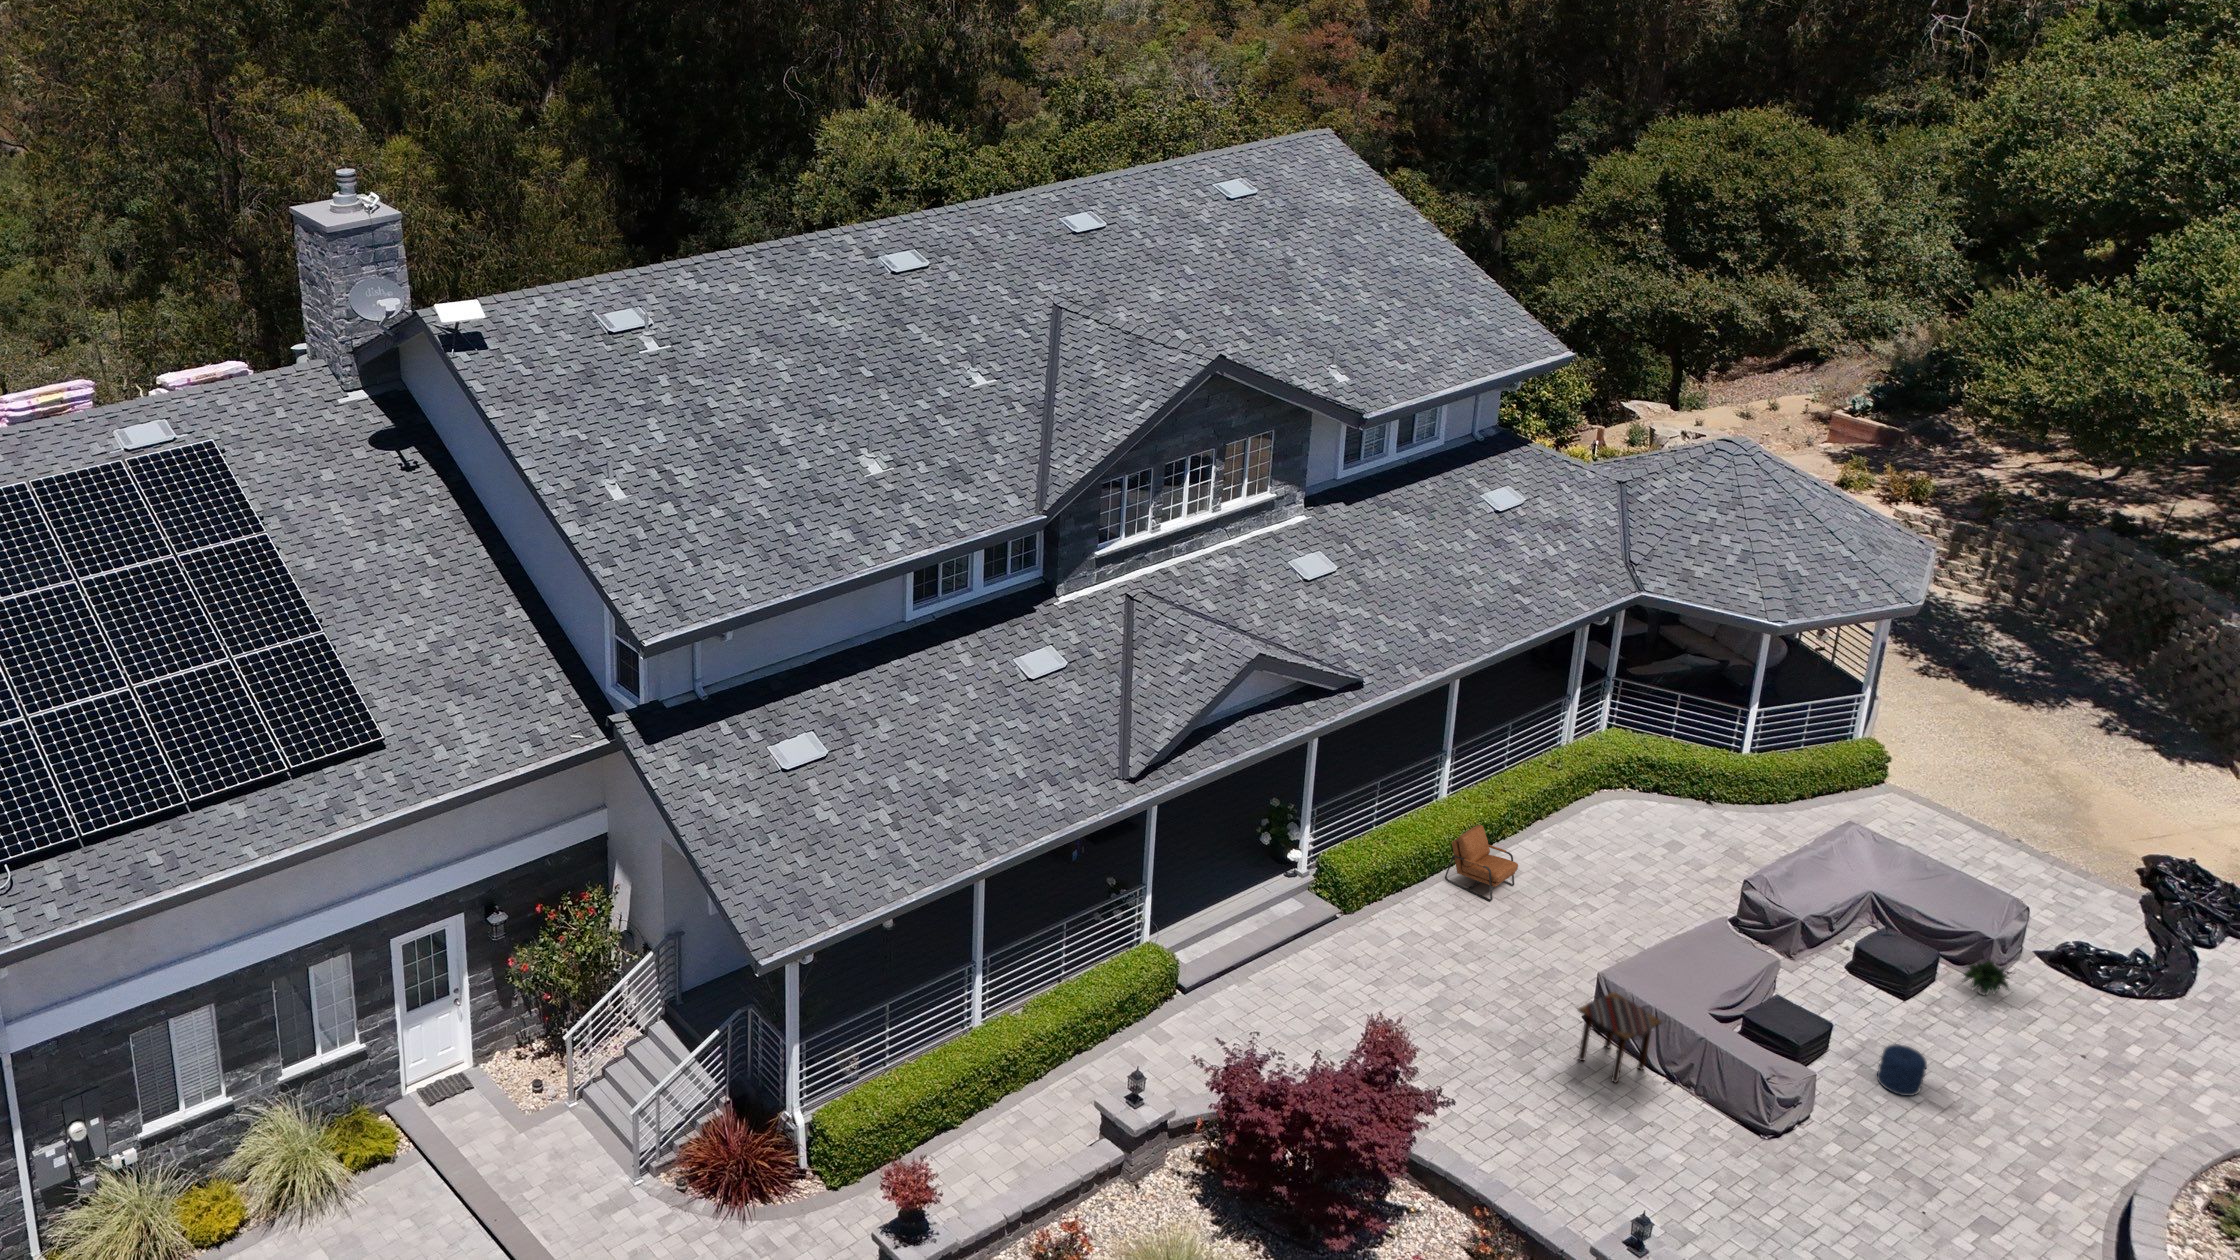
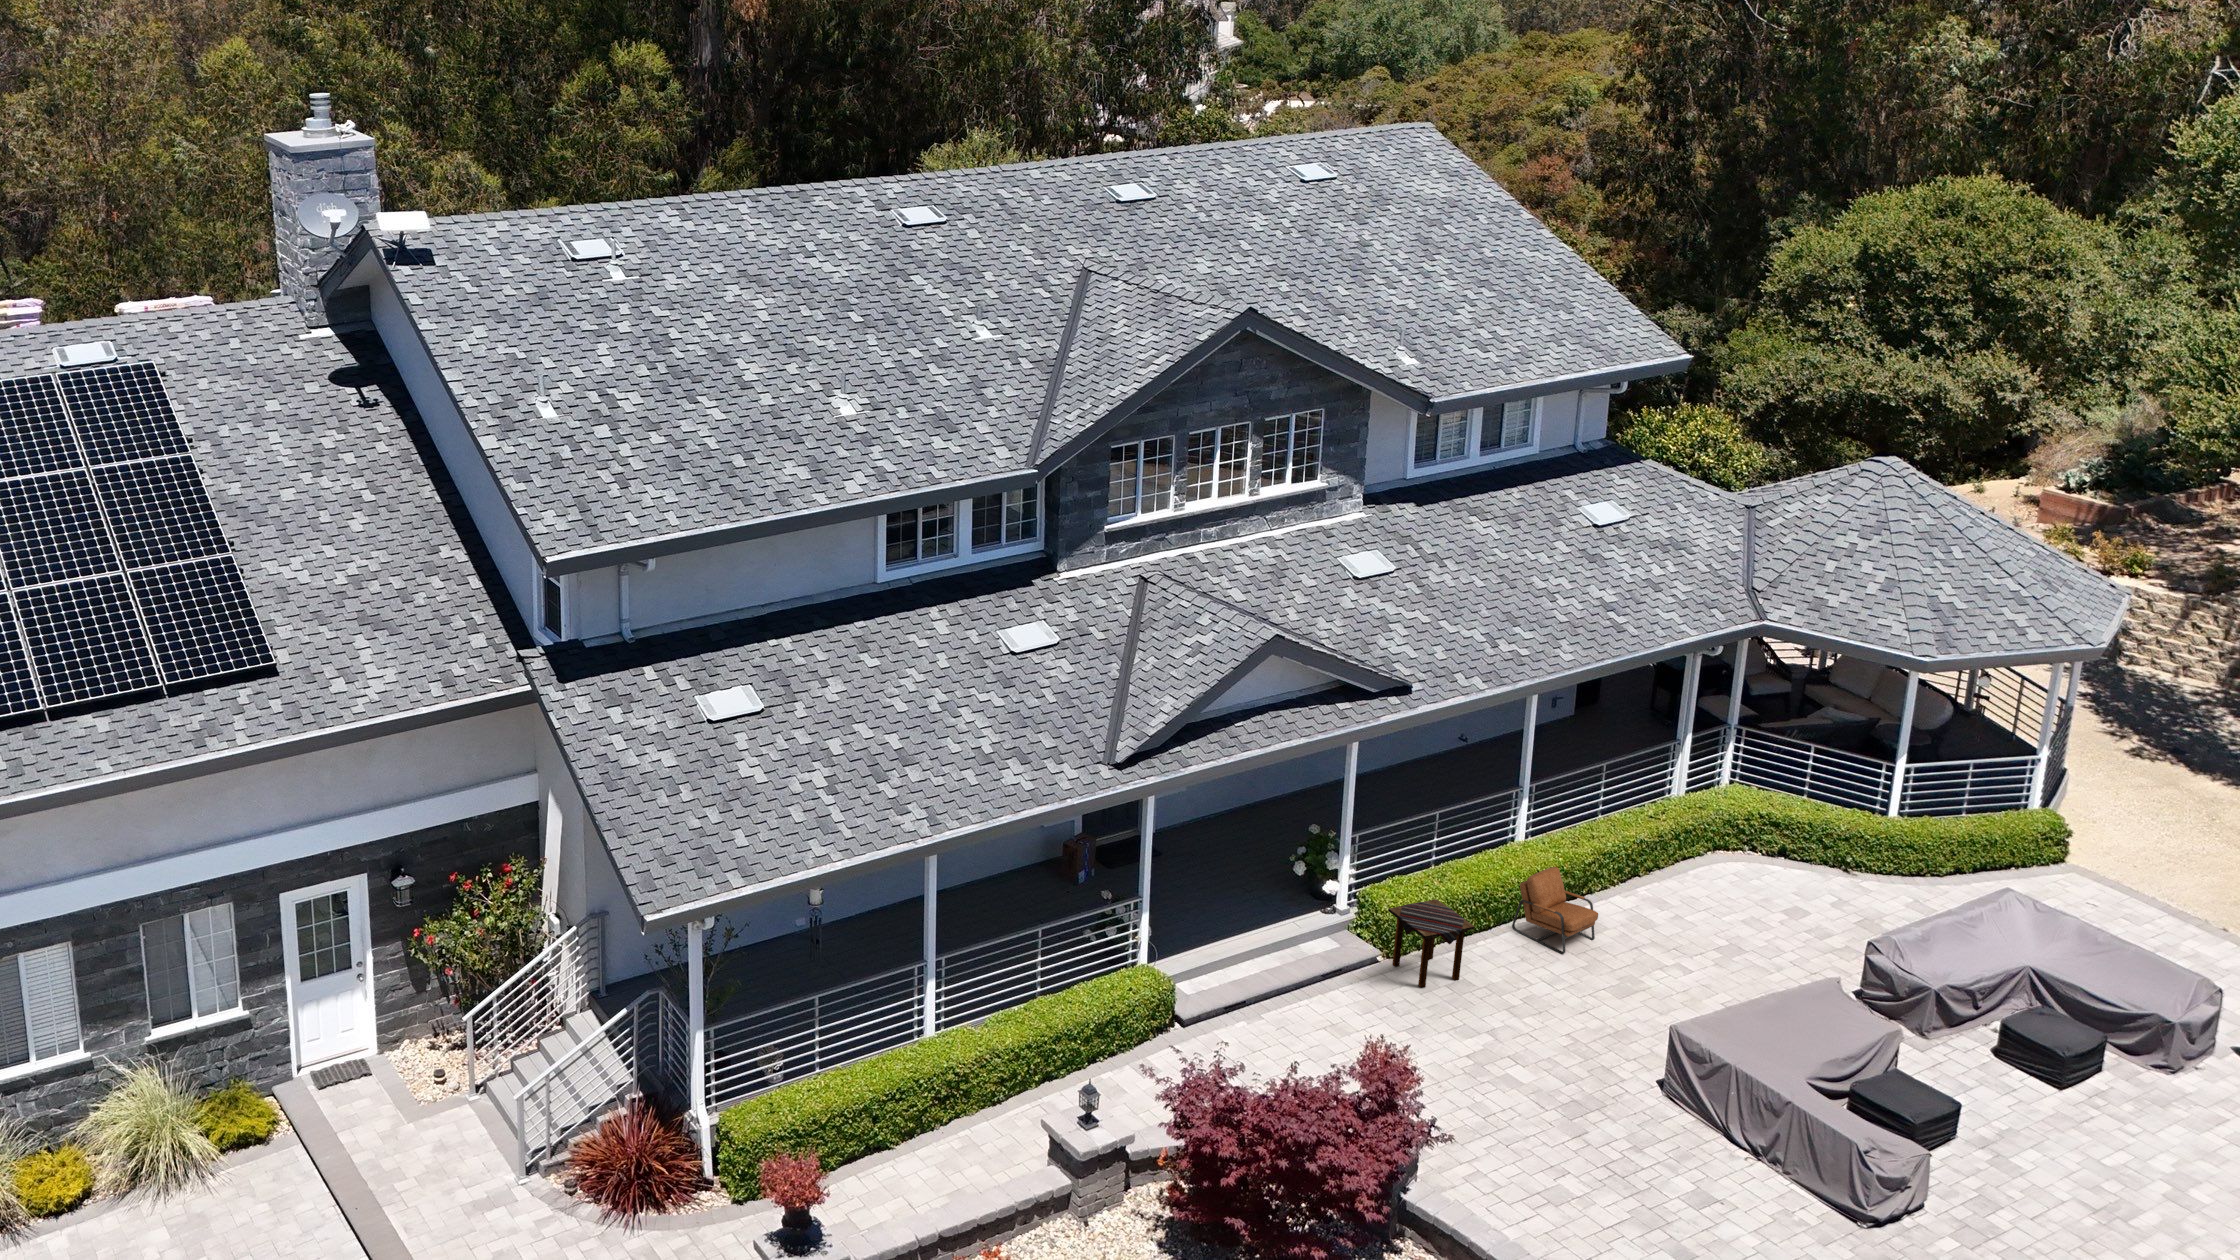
potted plant: present [1964,960,2009,995] -> none [2134,1045,2202,1090]
side table: present [1578,992,1662,1083] -> present [1388,899,1475,988]
pouf: present [1877,1044,1927,1096] -> none [2017,1130,2079,1194]

